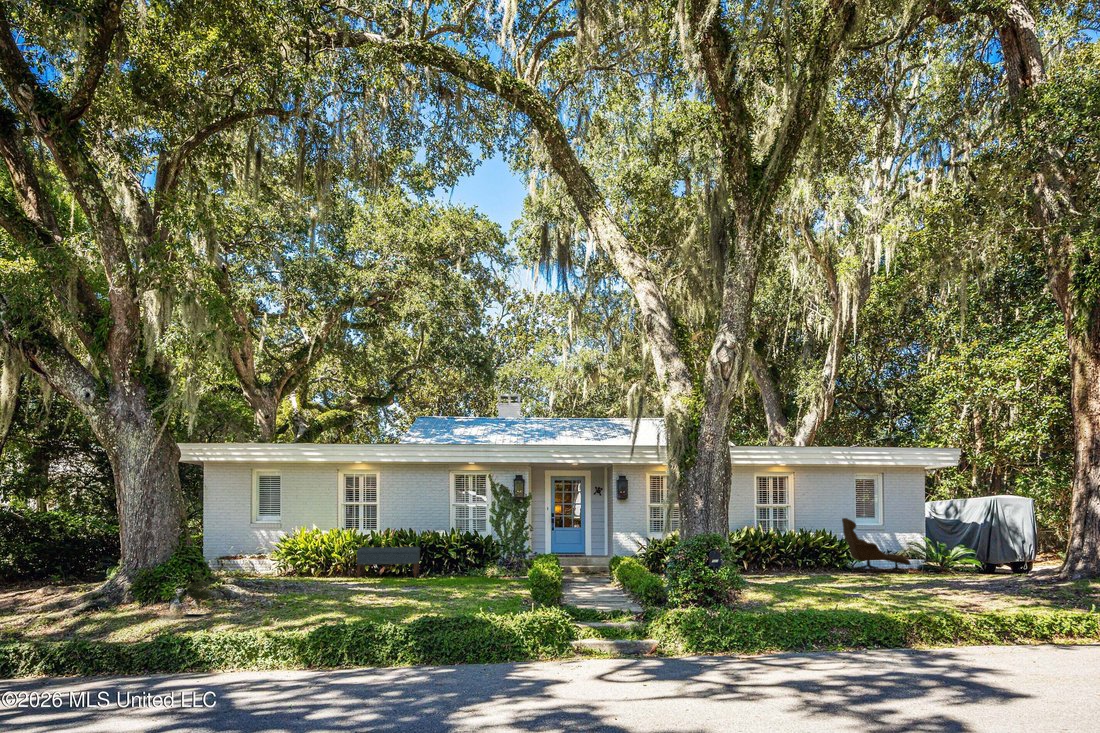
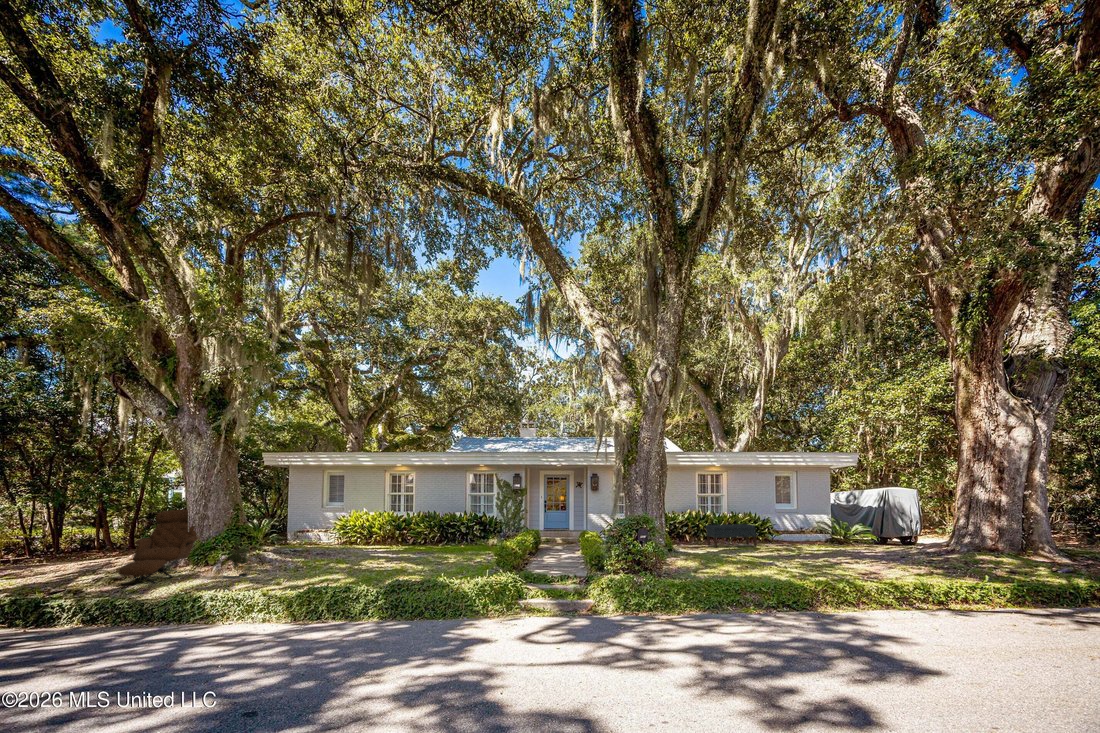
lounge chair: present [842,518,910,573] -> present [118,510,199,586]
bench: present [357,547,420,578] -> present [706,524,757,548]

